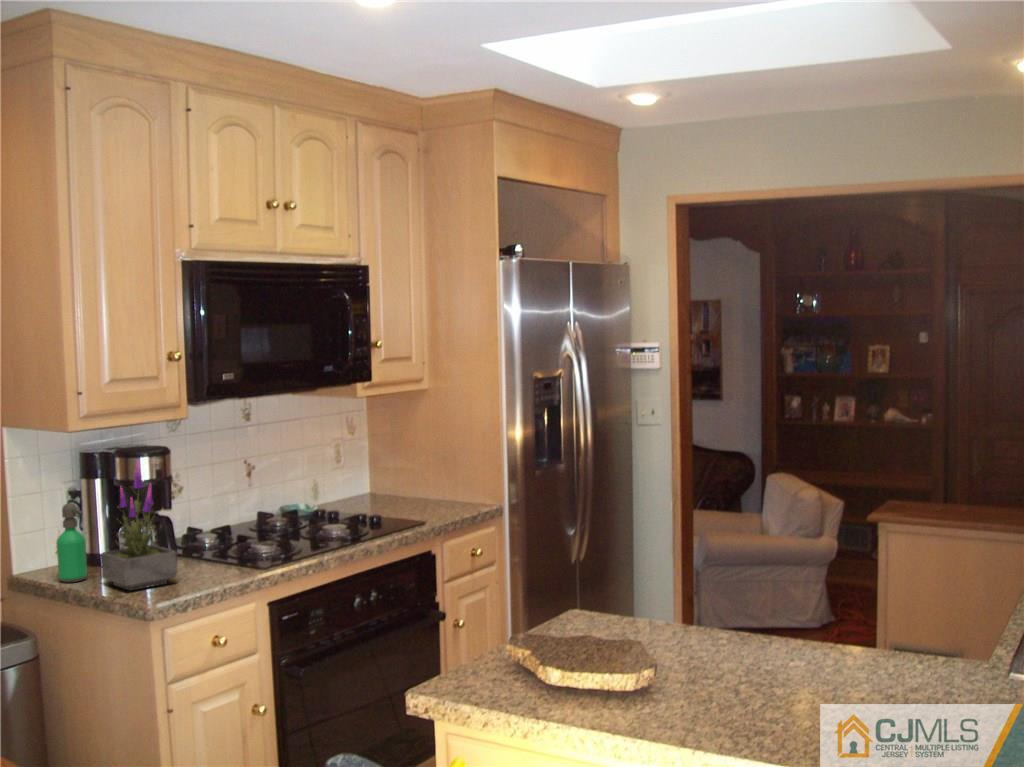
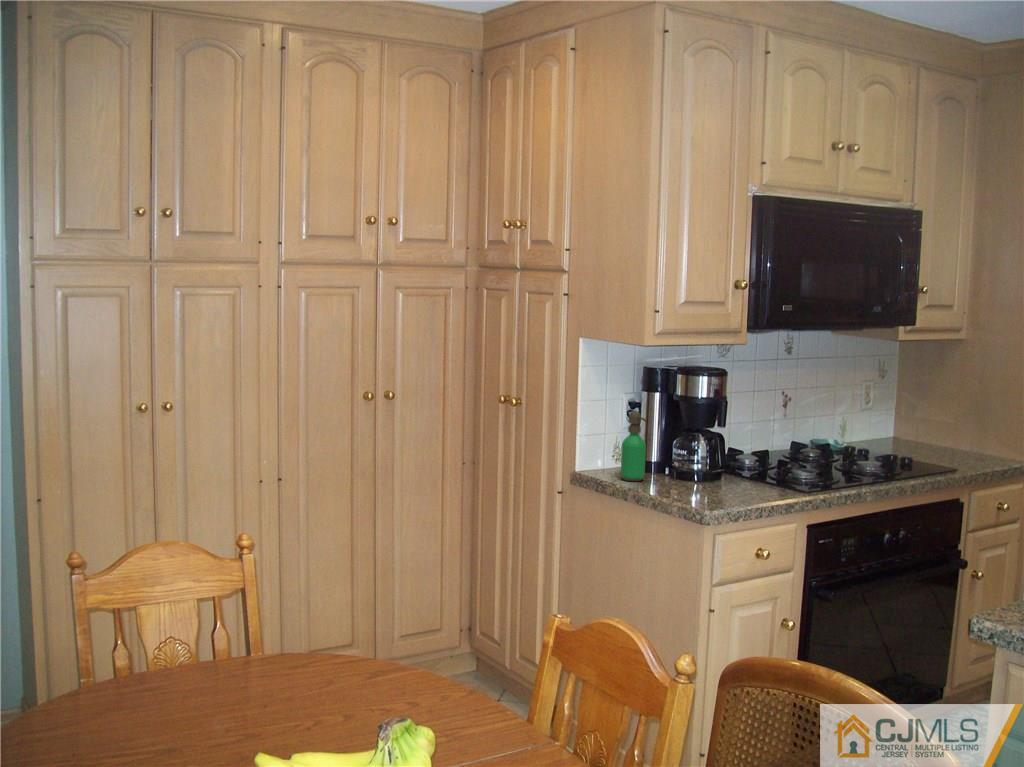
potted plant: present [101,460,177,591] -> none [660,376,728,496]

